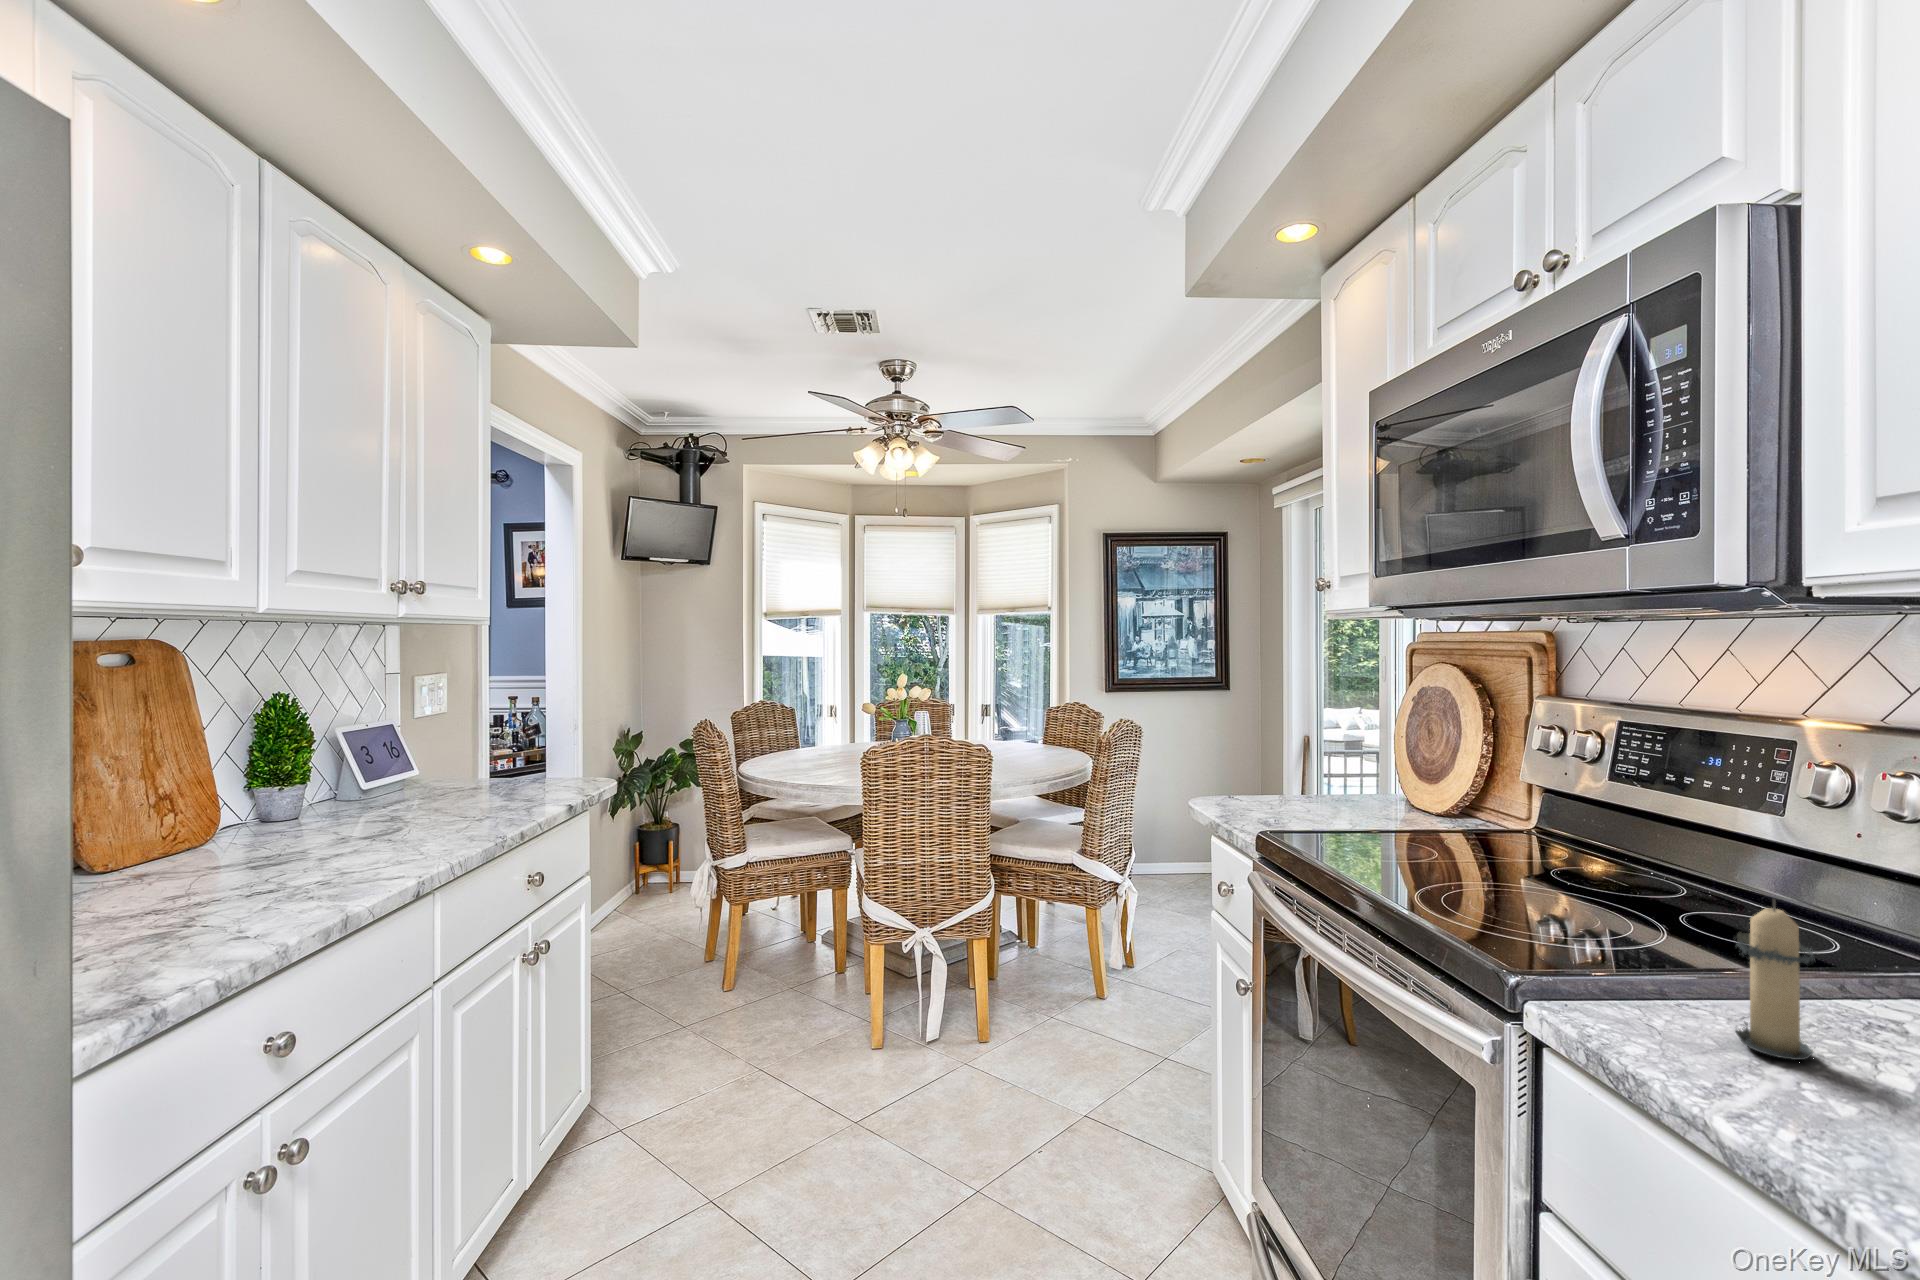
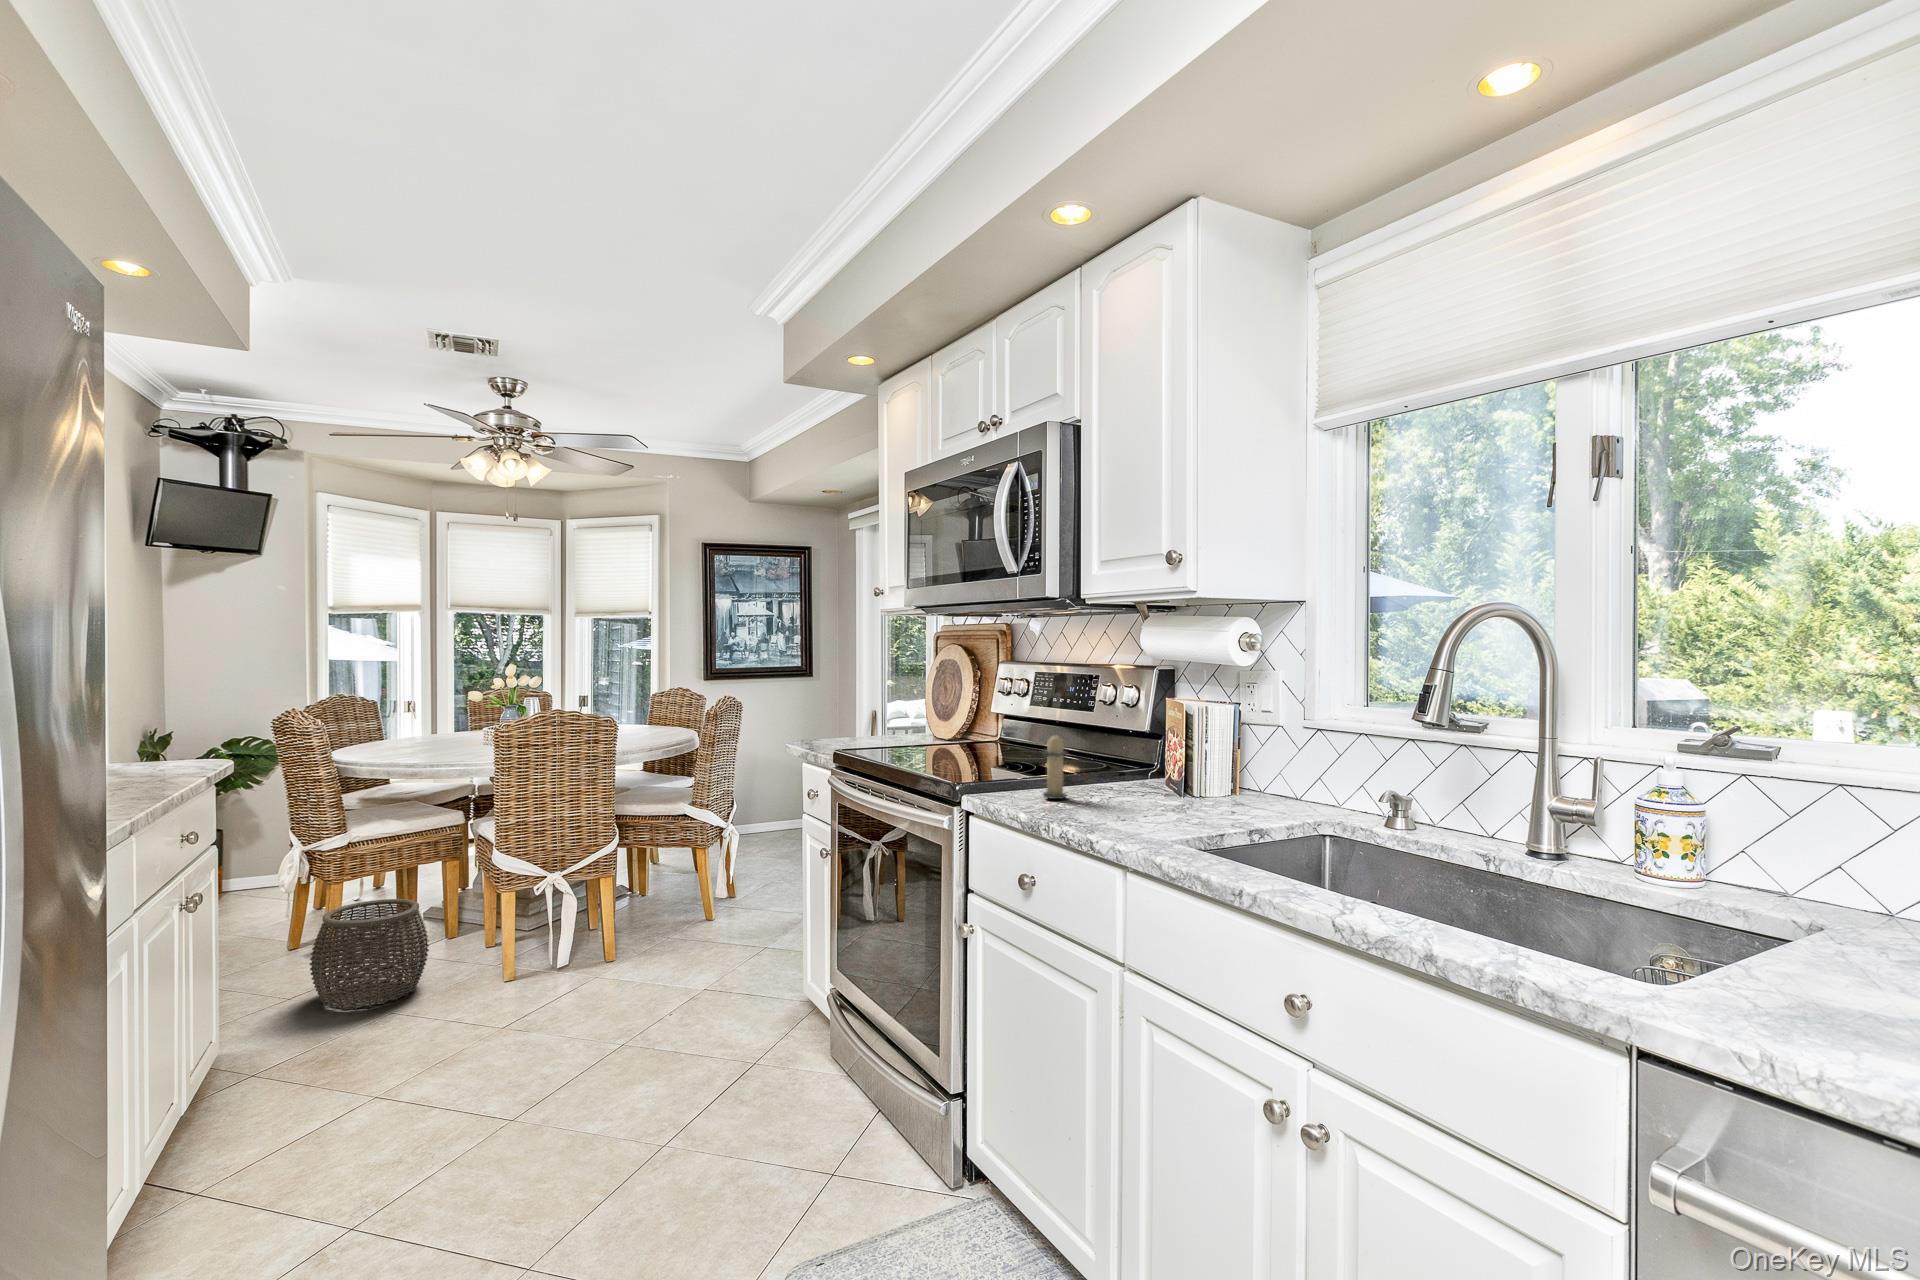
woven basket: none [699,929,805,1049] -> present [309,899,429,1009]

